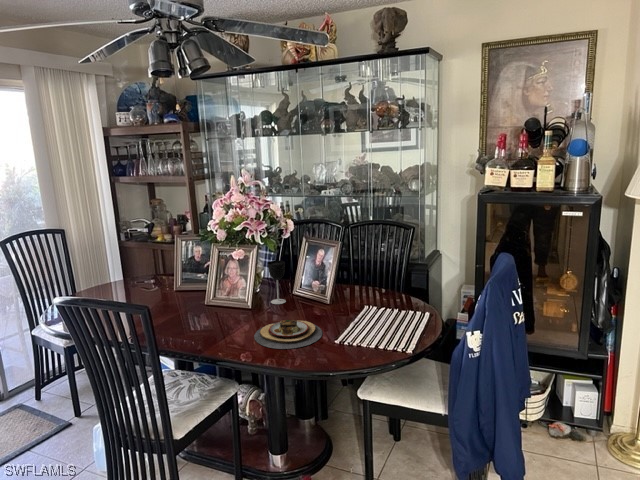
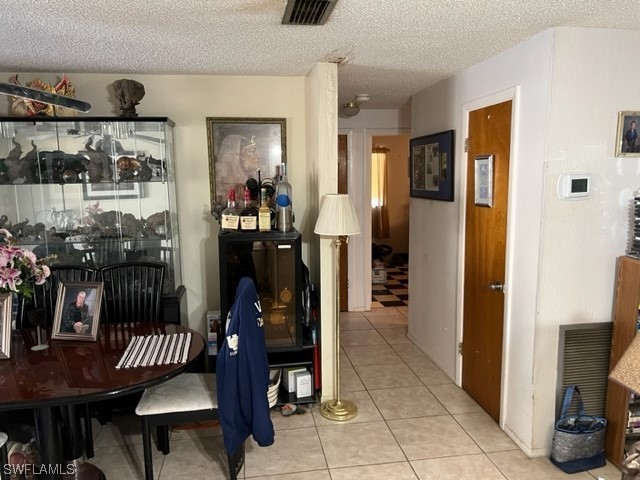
plate: present [254,320,322,349] -> none [29,357,101,384]

